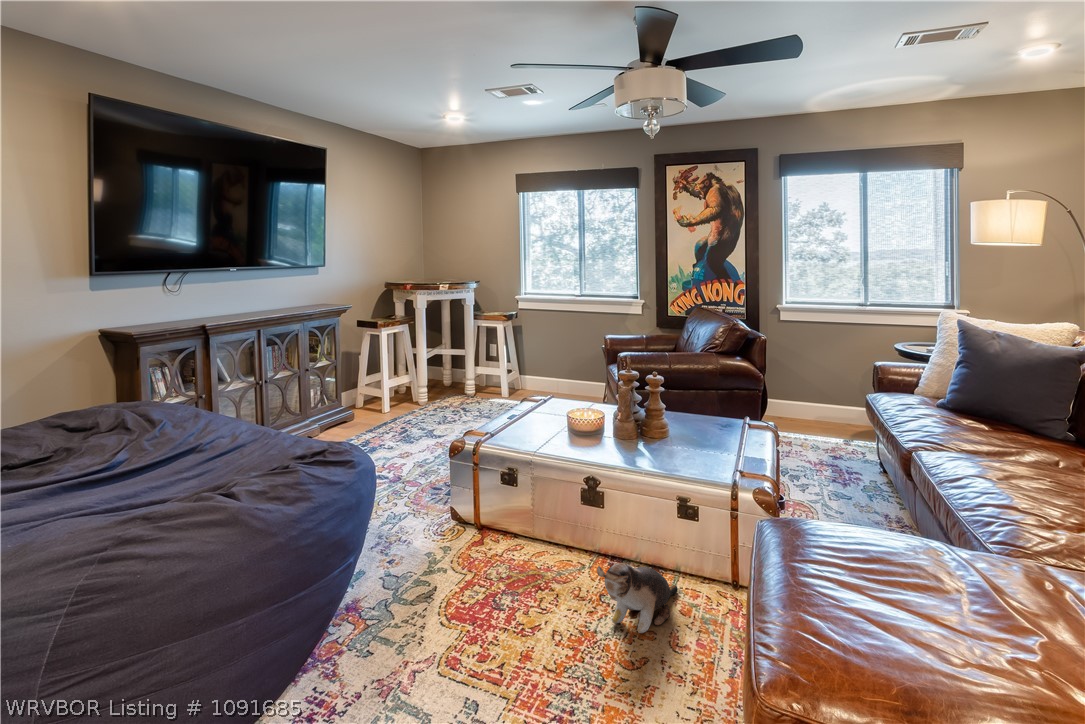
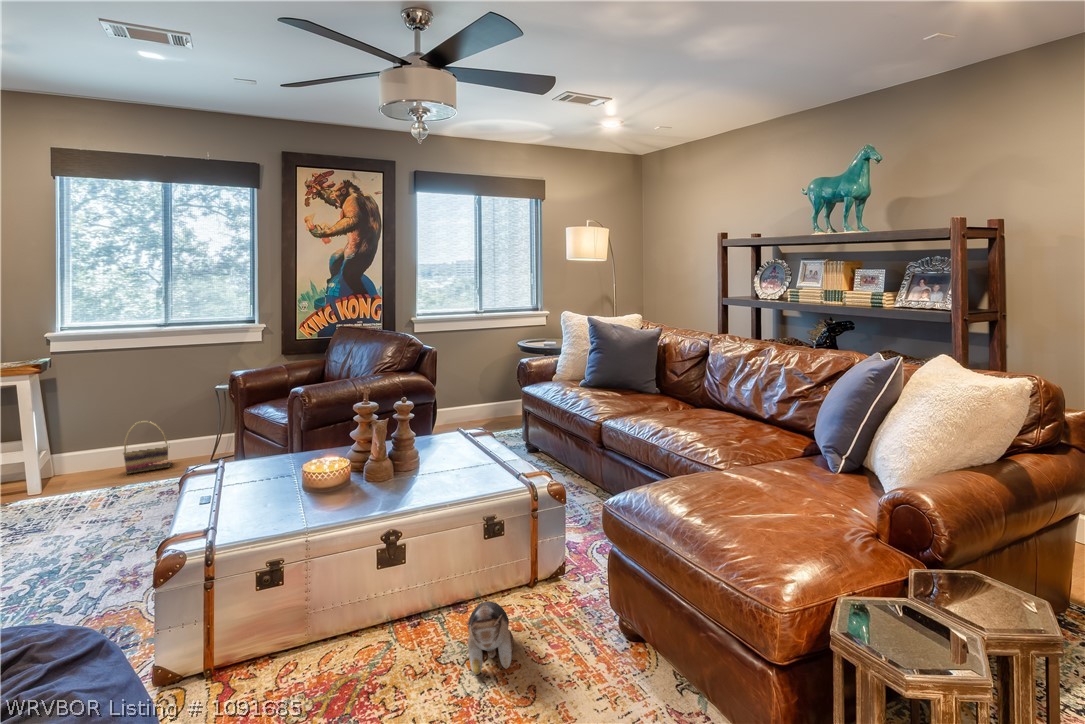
basket: none [553,357,583,396] -> present [123,421,171,474]

